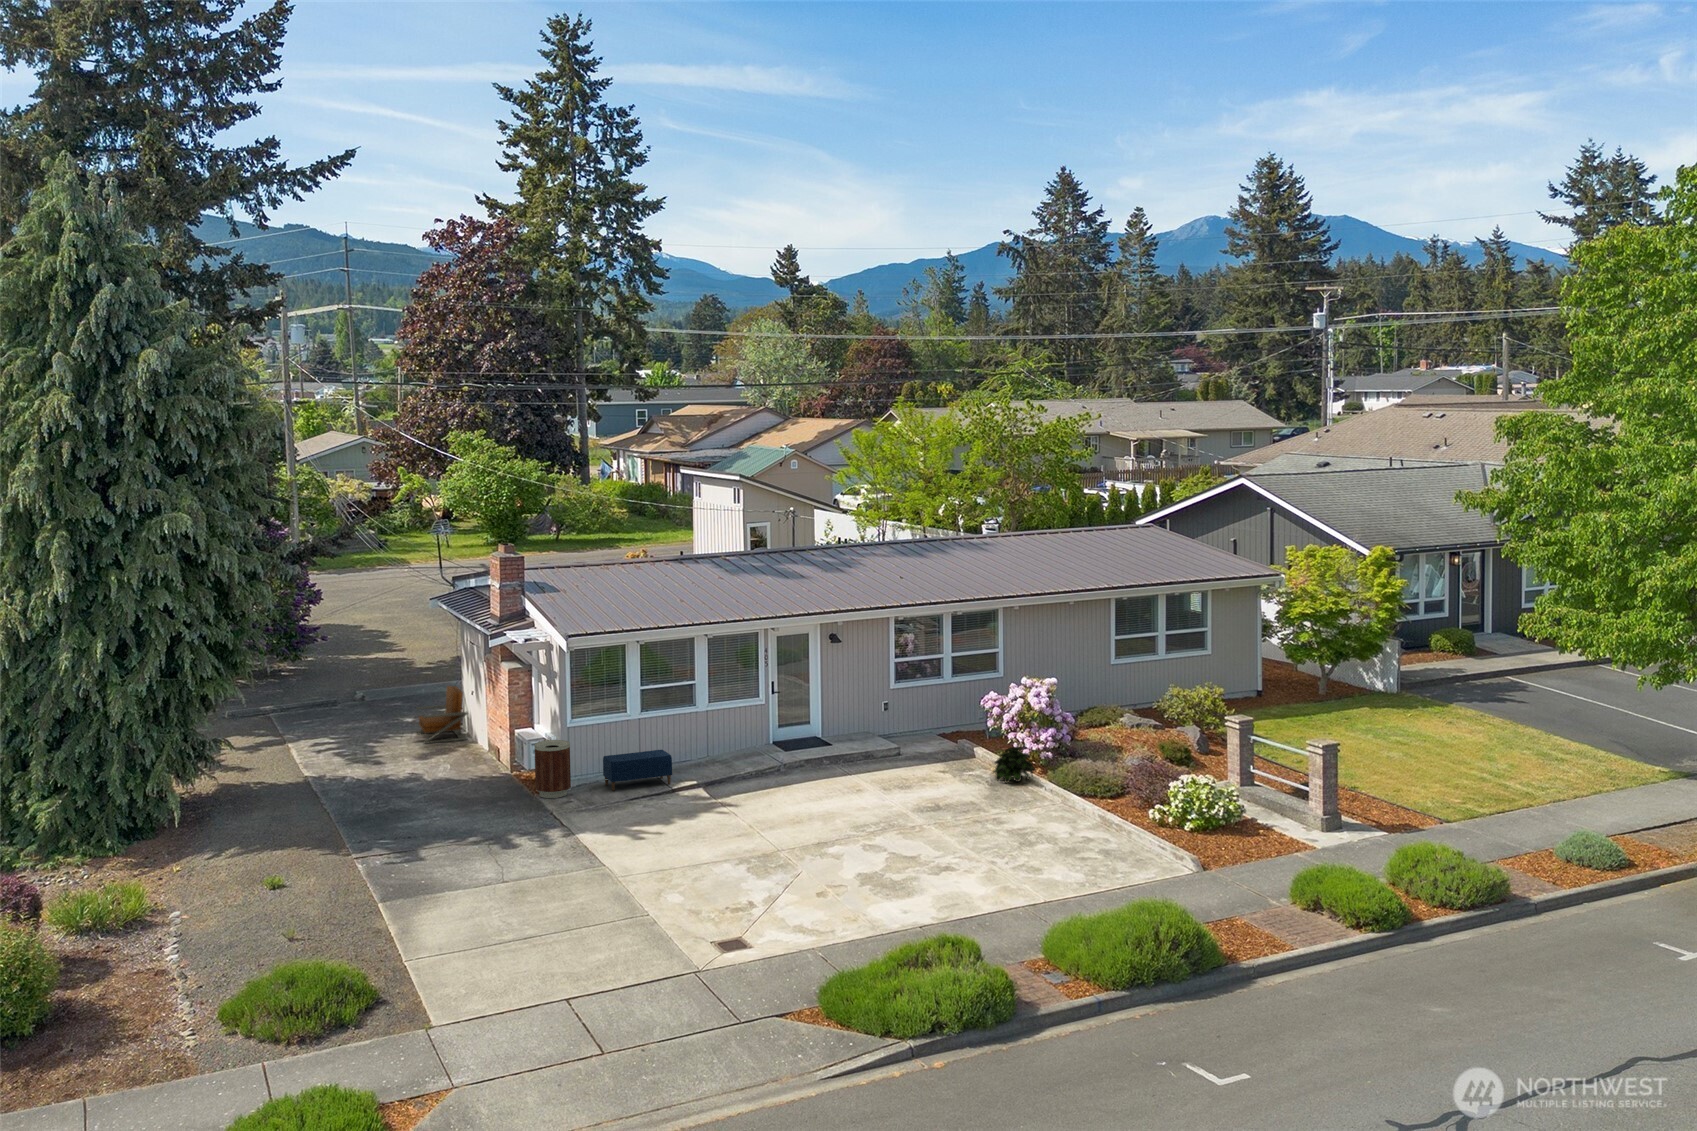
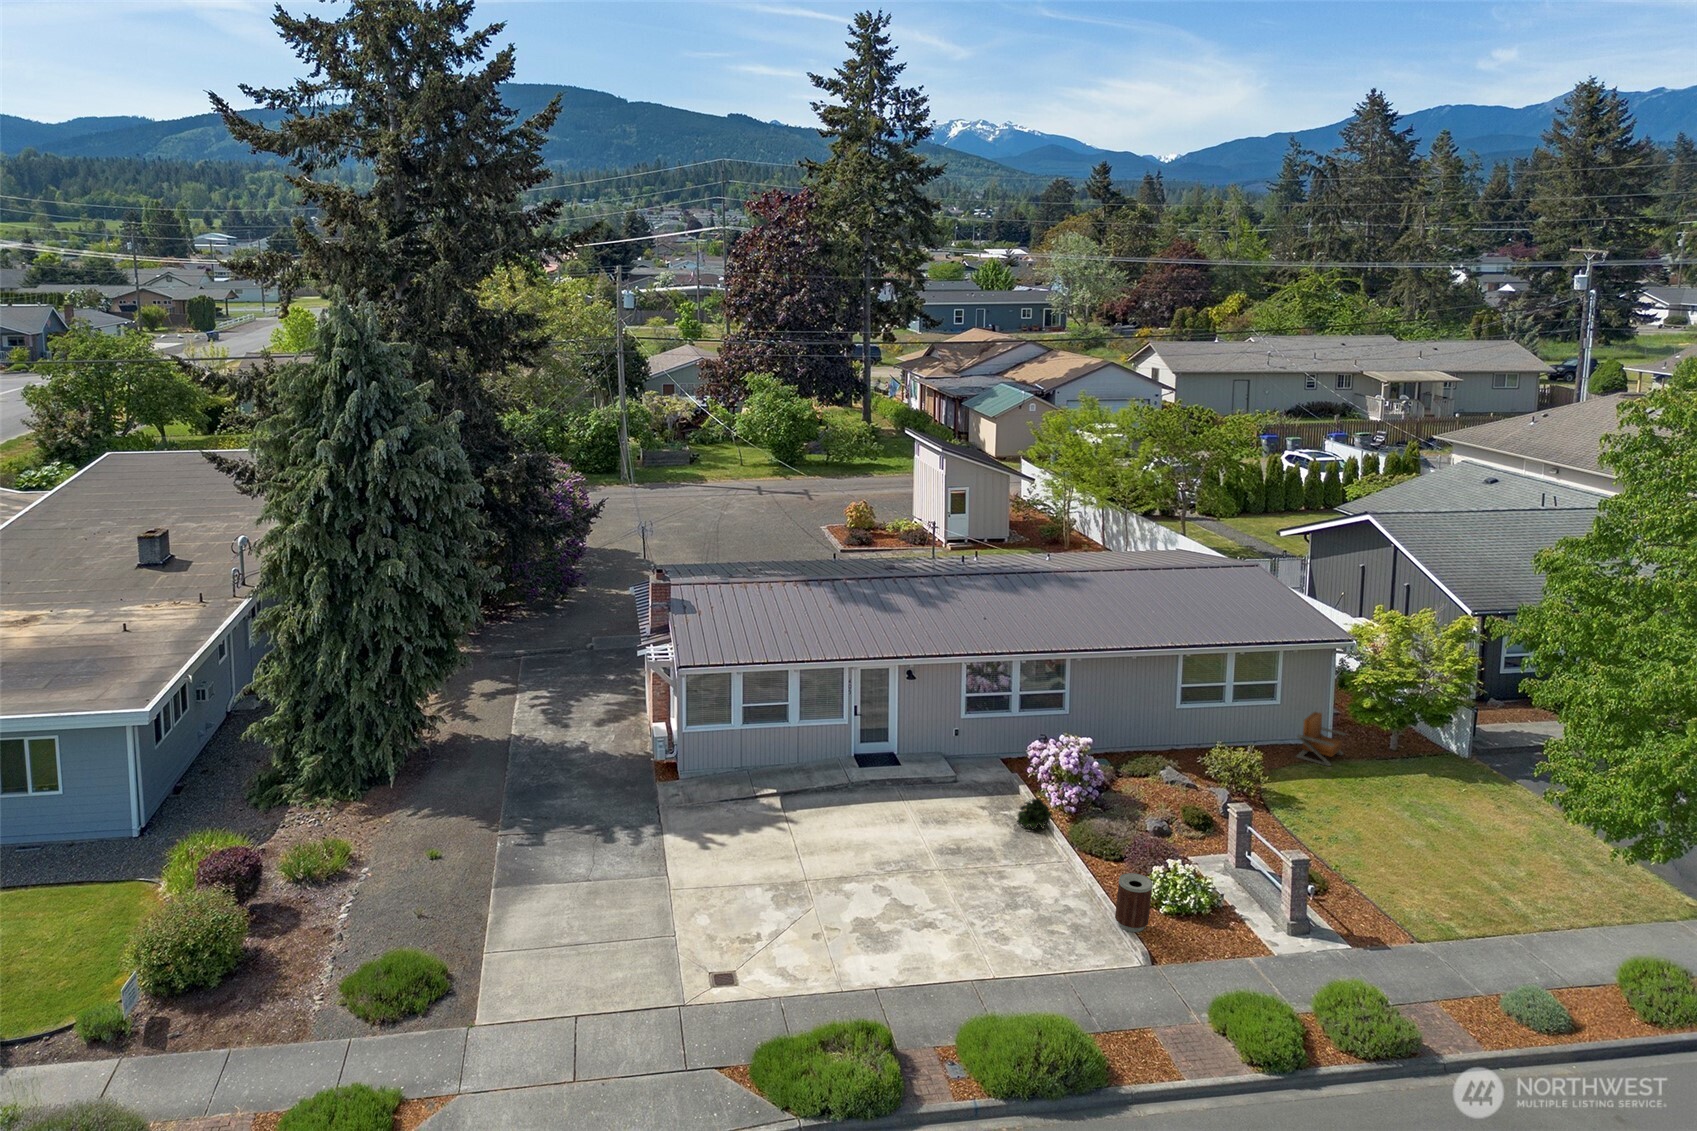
lounge chair: present [417,686,468,744] -> present [1296,712,1345,766]
trash can: present [534,740,571,798] -> present [1115,873,1153,932]
bench: present [603,750,672,791] -> none [710,755,762,787]

